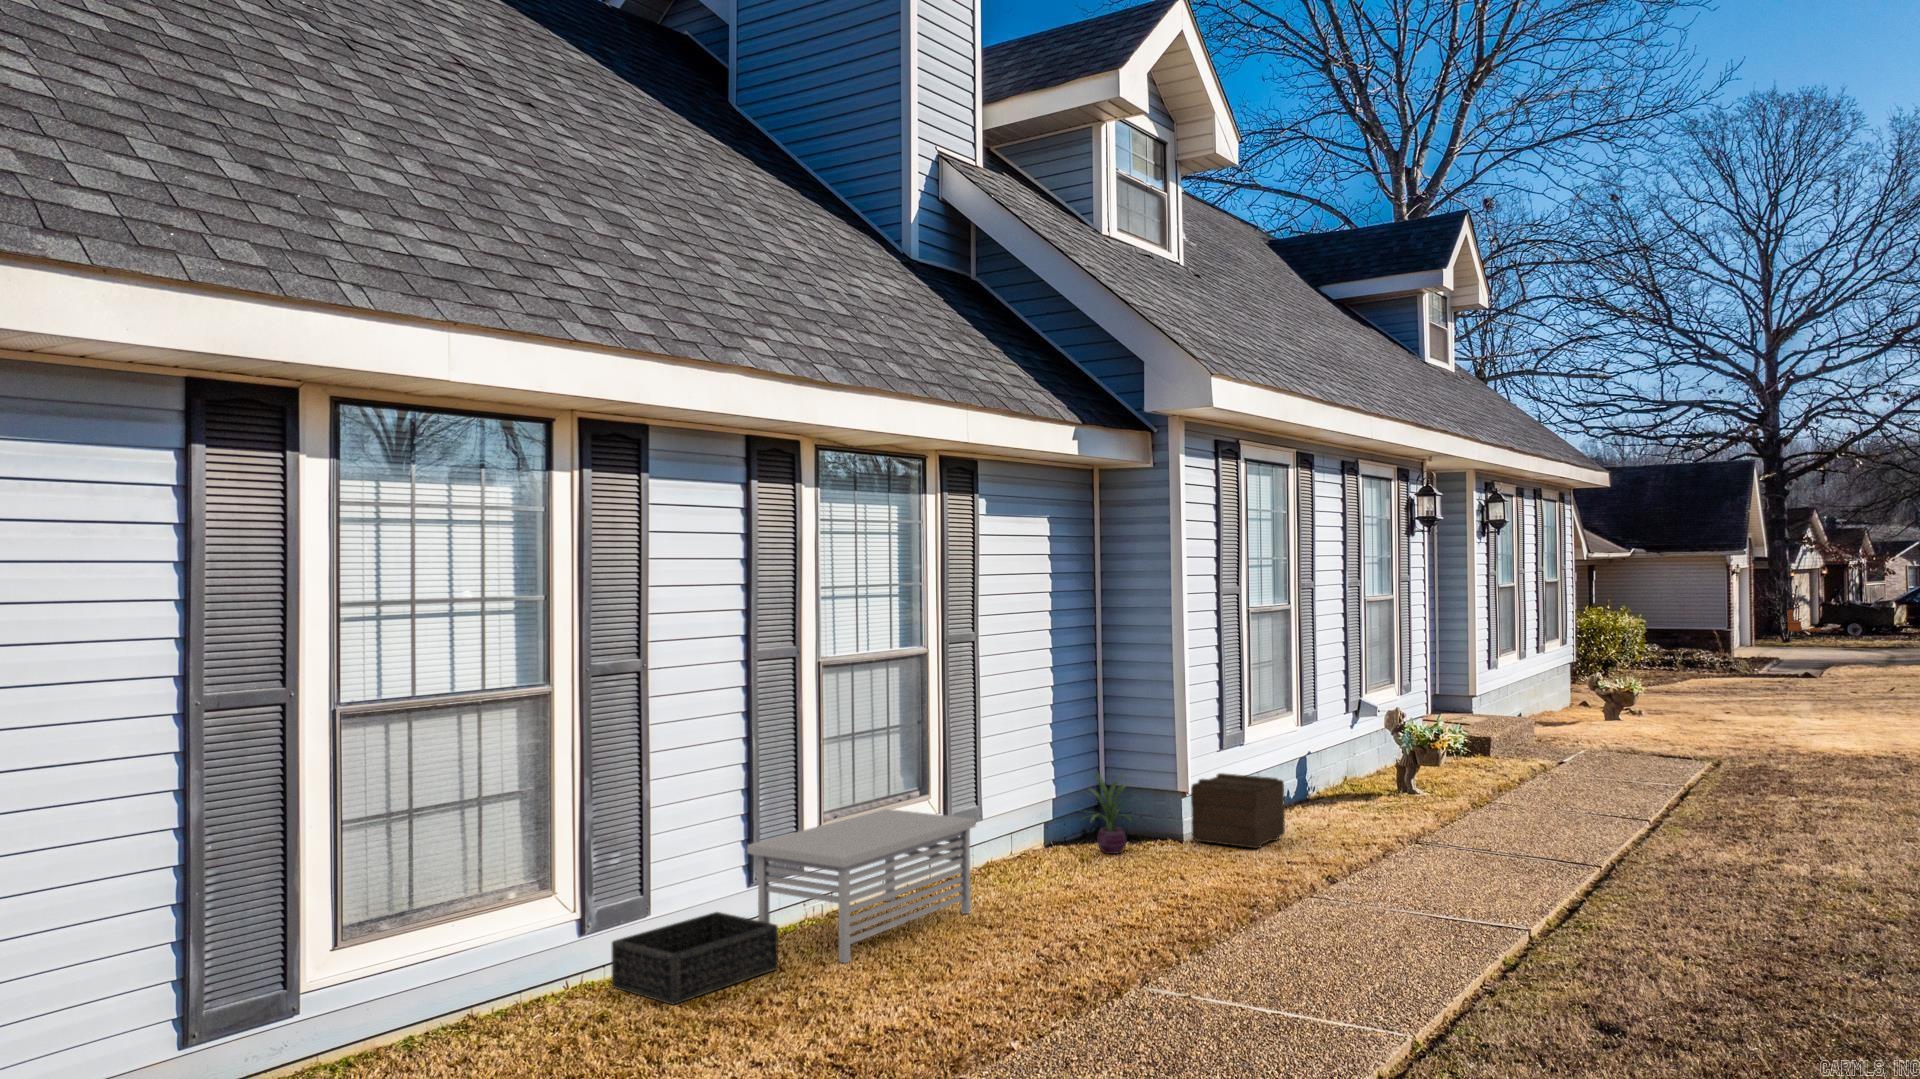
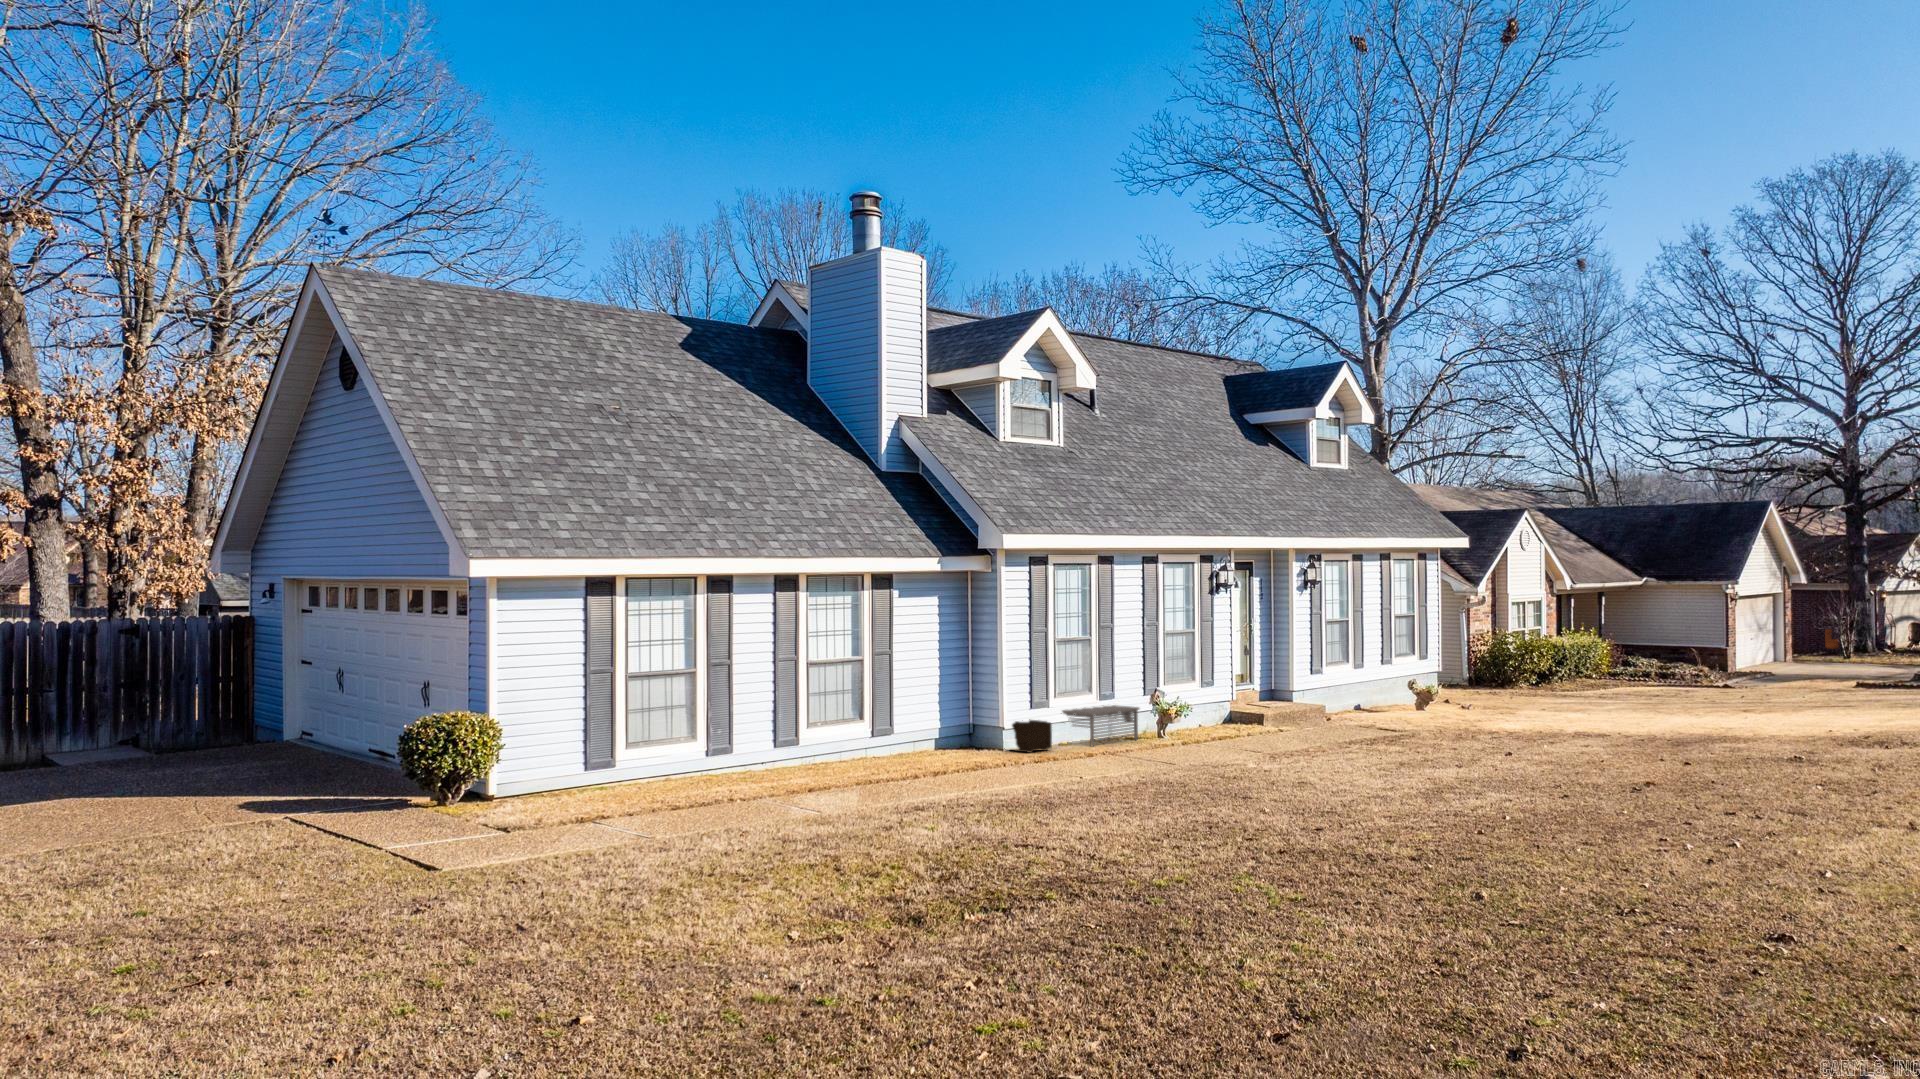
decorative plant: present [1090,771,1132,854] -> none [941,715,979,753]
storage bench: present [747,809,976,963] -> present [1062,705,1139,746]
basket: present [612,912,778,1005] -> none [719,756,779,780]

